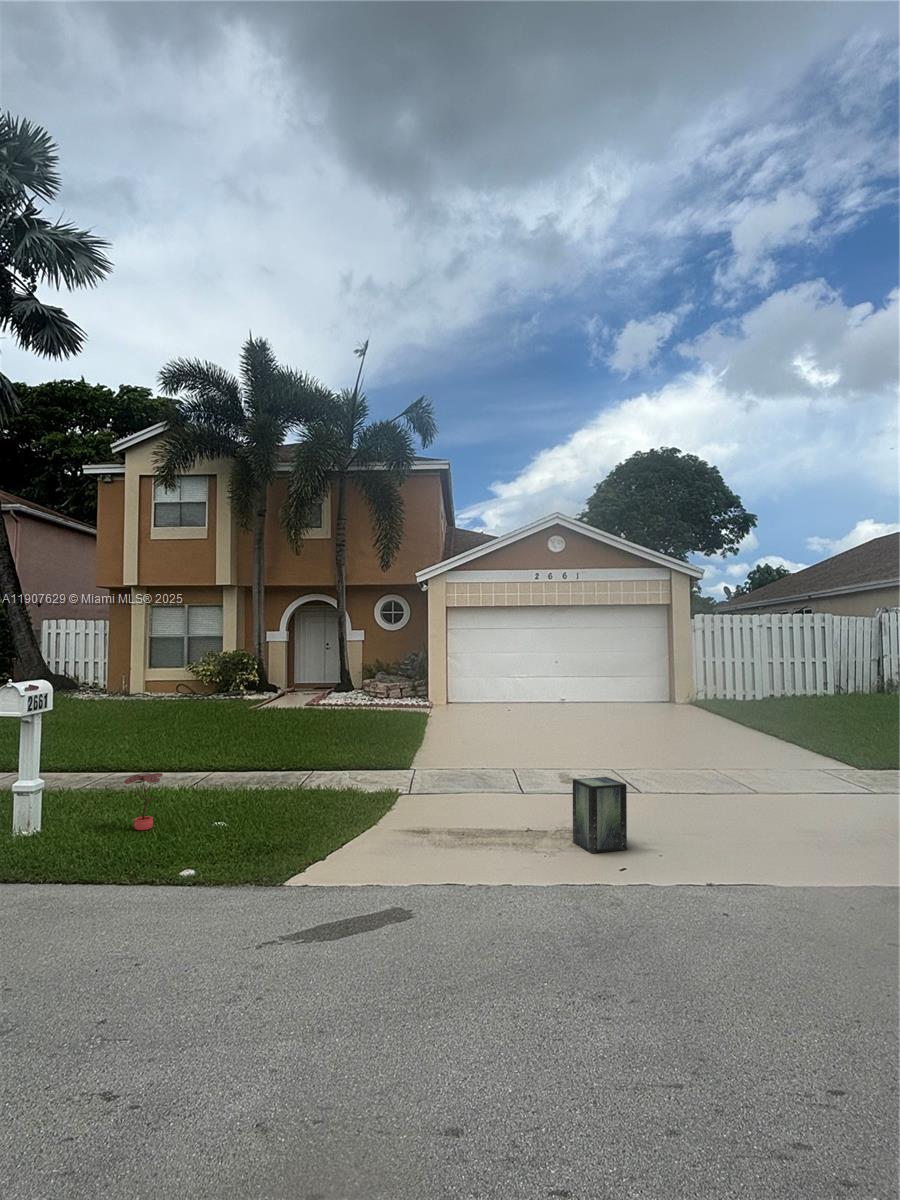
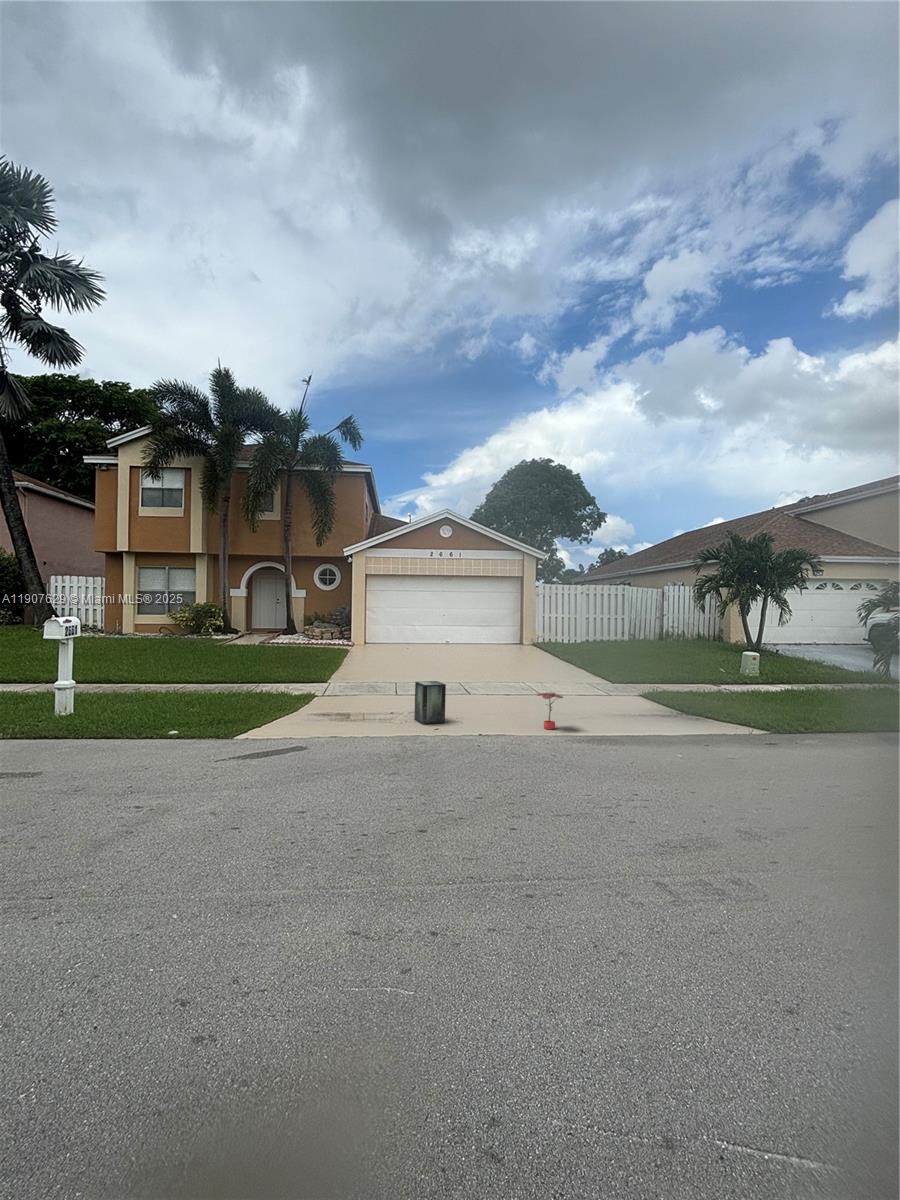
potted plant: present [124,773,163,830] -> present [537,693,563,729]

